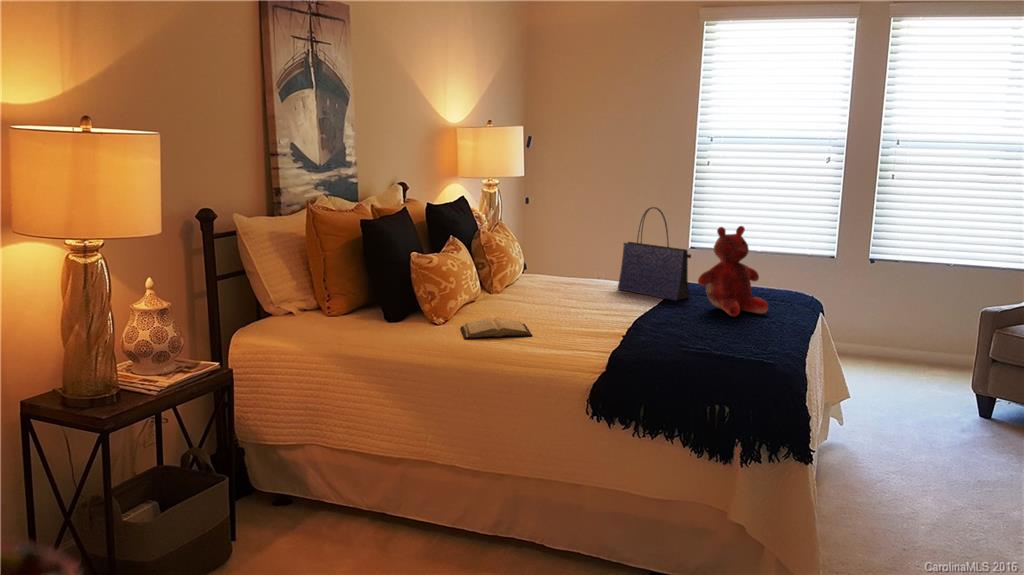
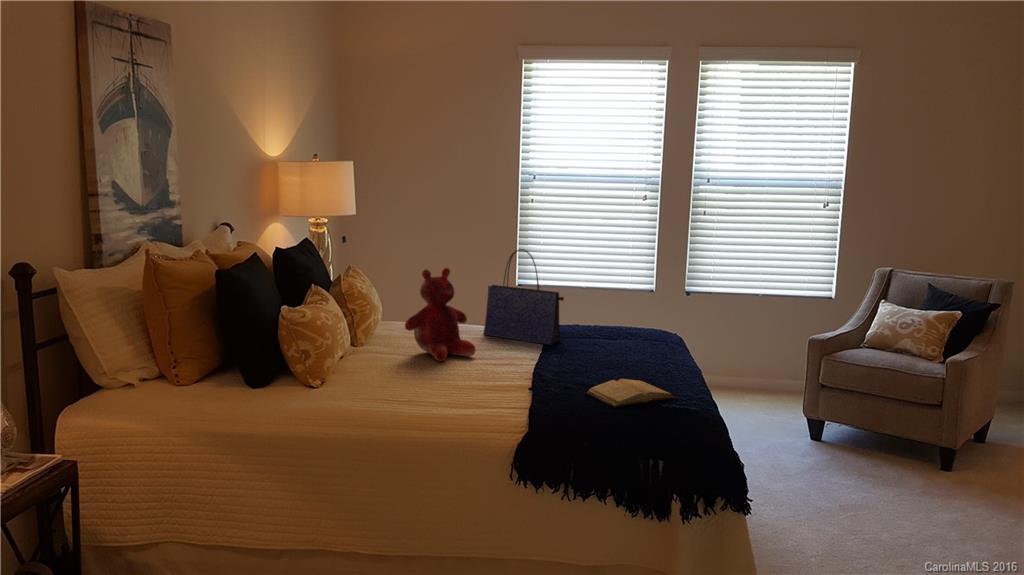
teddy bear: present [698,226,768,316] -> present [405,268,476,361]
book: present [461,317,532,339] -> present [585,379,677,408]

